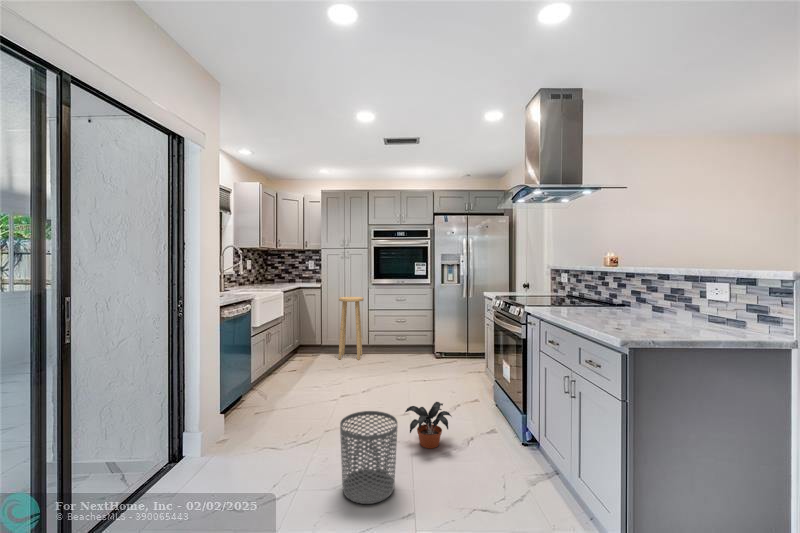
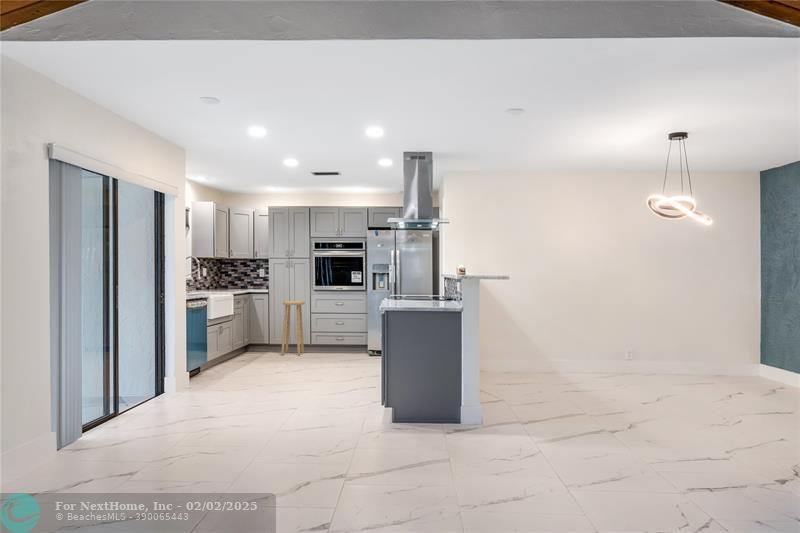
potted plant: present [405,402,451,448] -> none [308,364,339,391]
waste bin: present [340,411,397,504] -> none [259,360,292,405]

